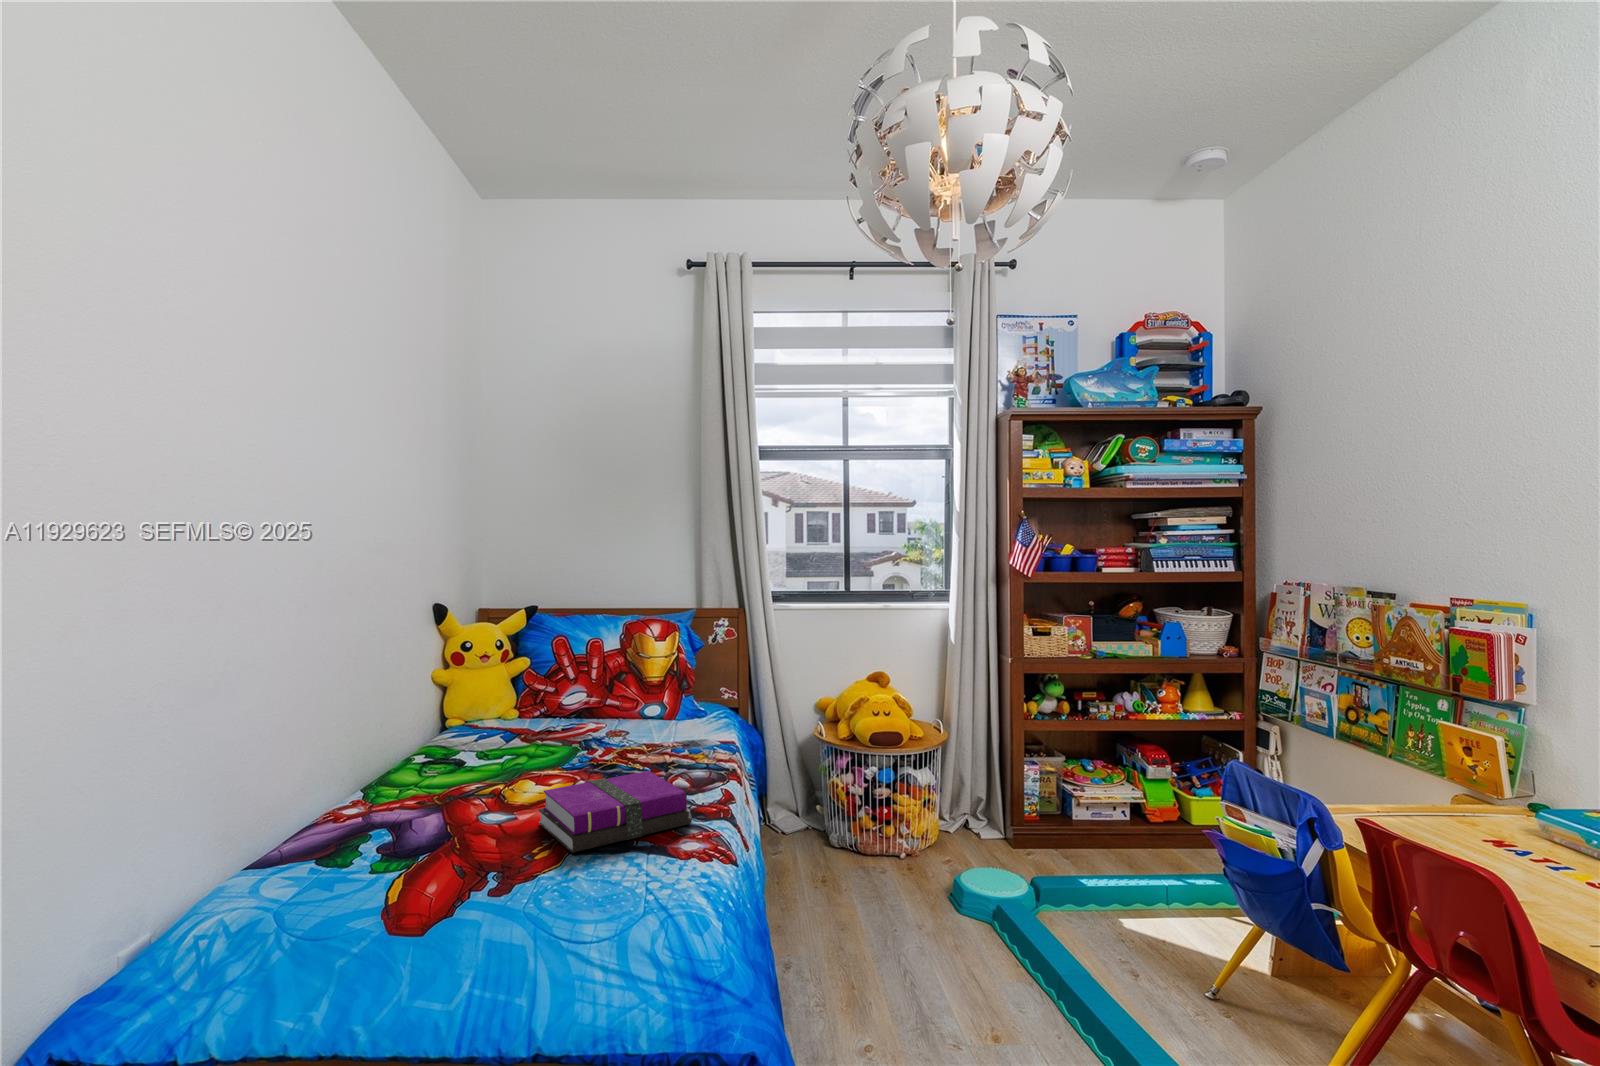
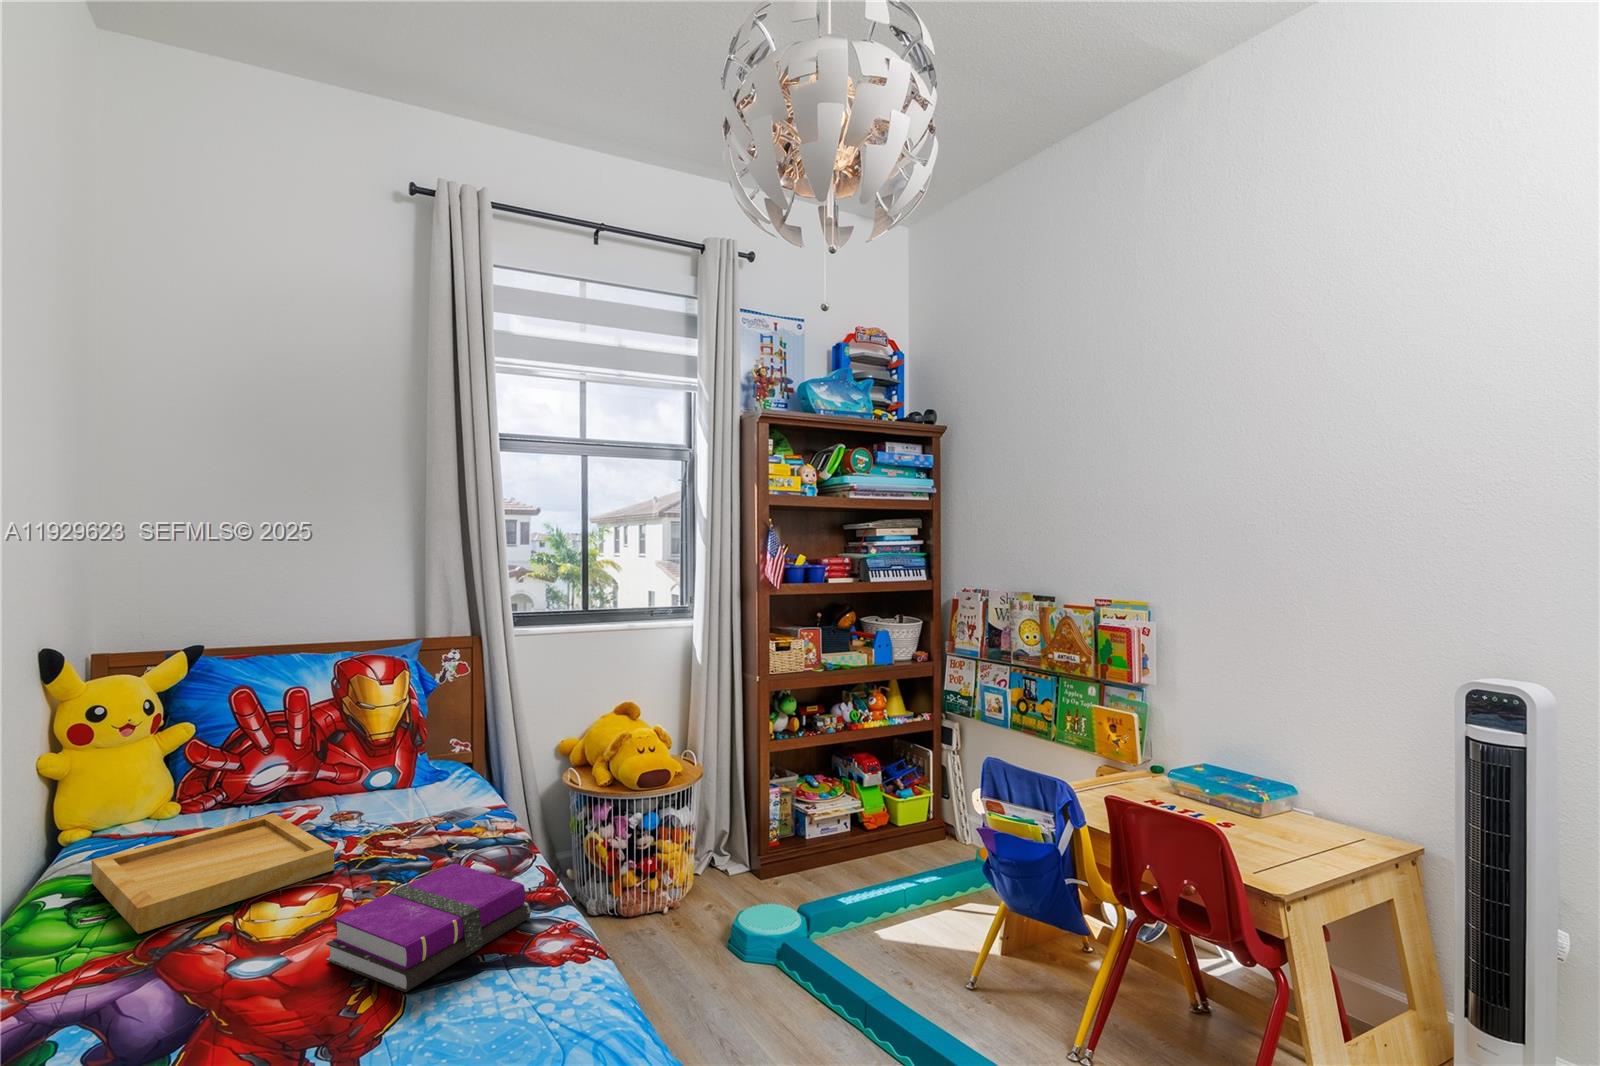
tray: none [443,724,583,786] -> present [92,813,334,934]

